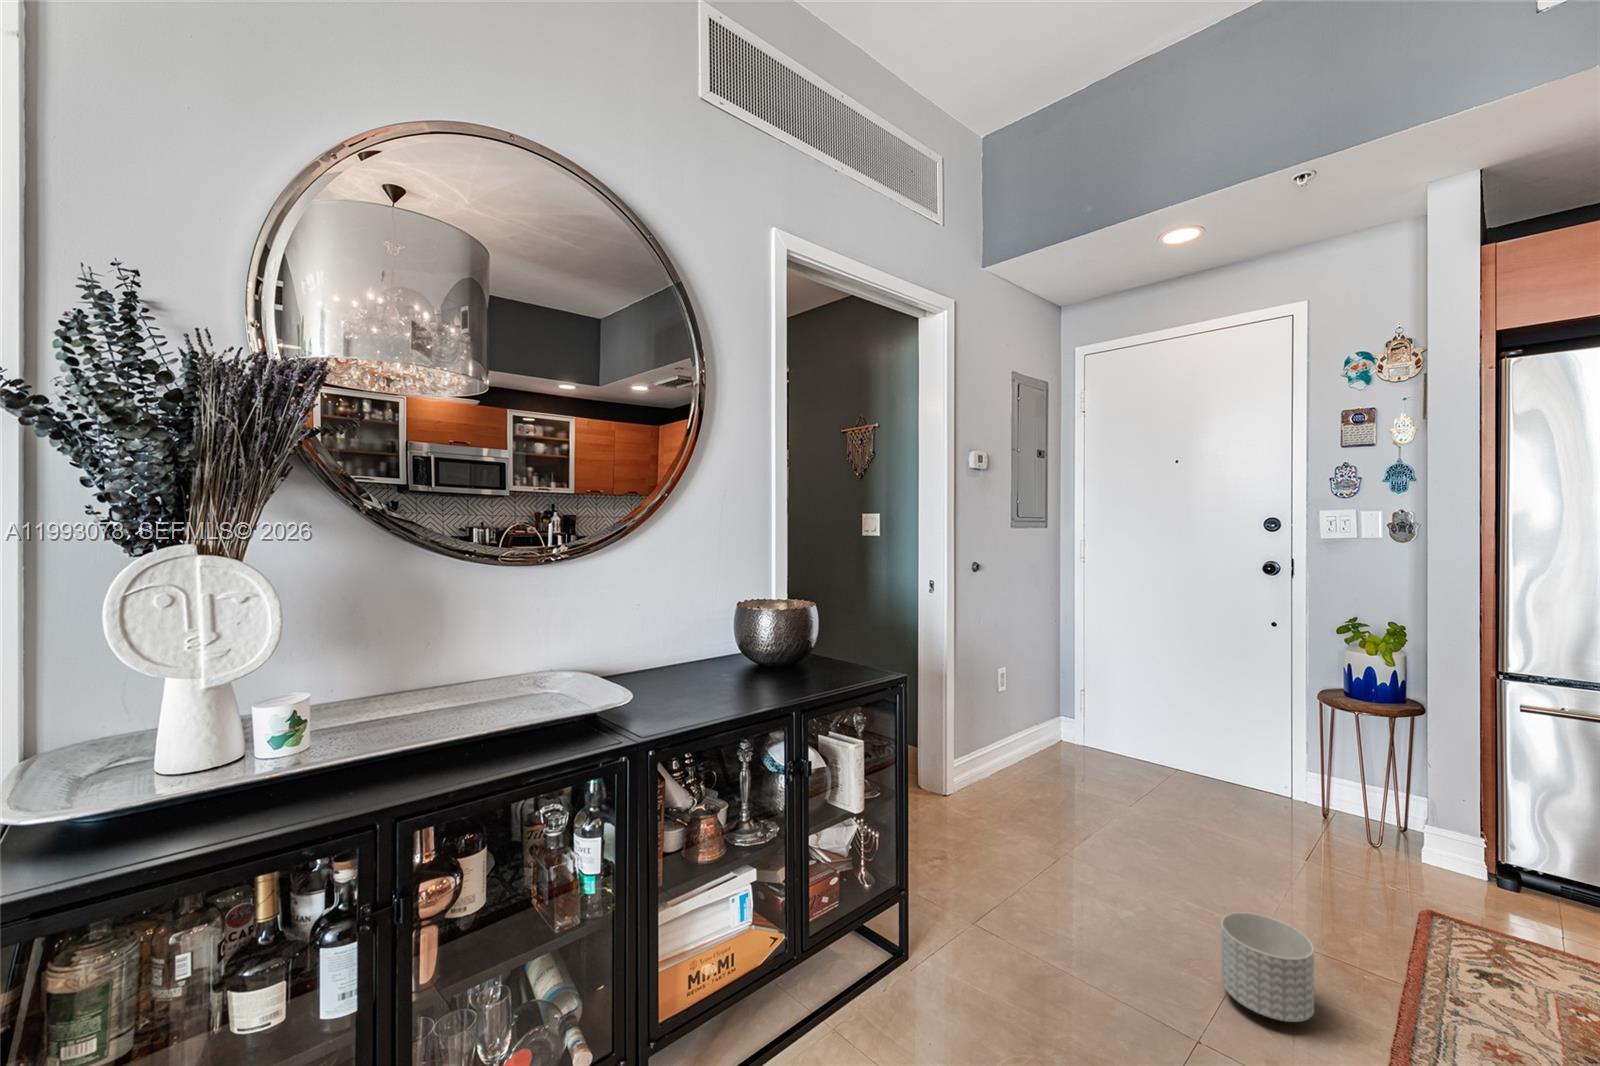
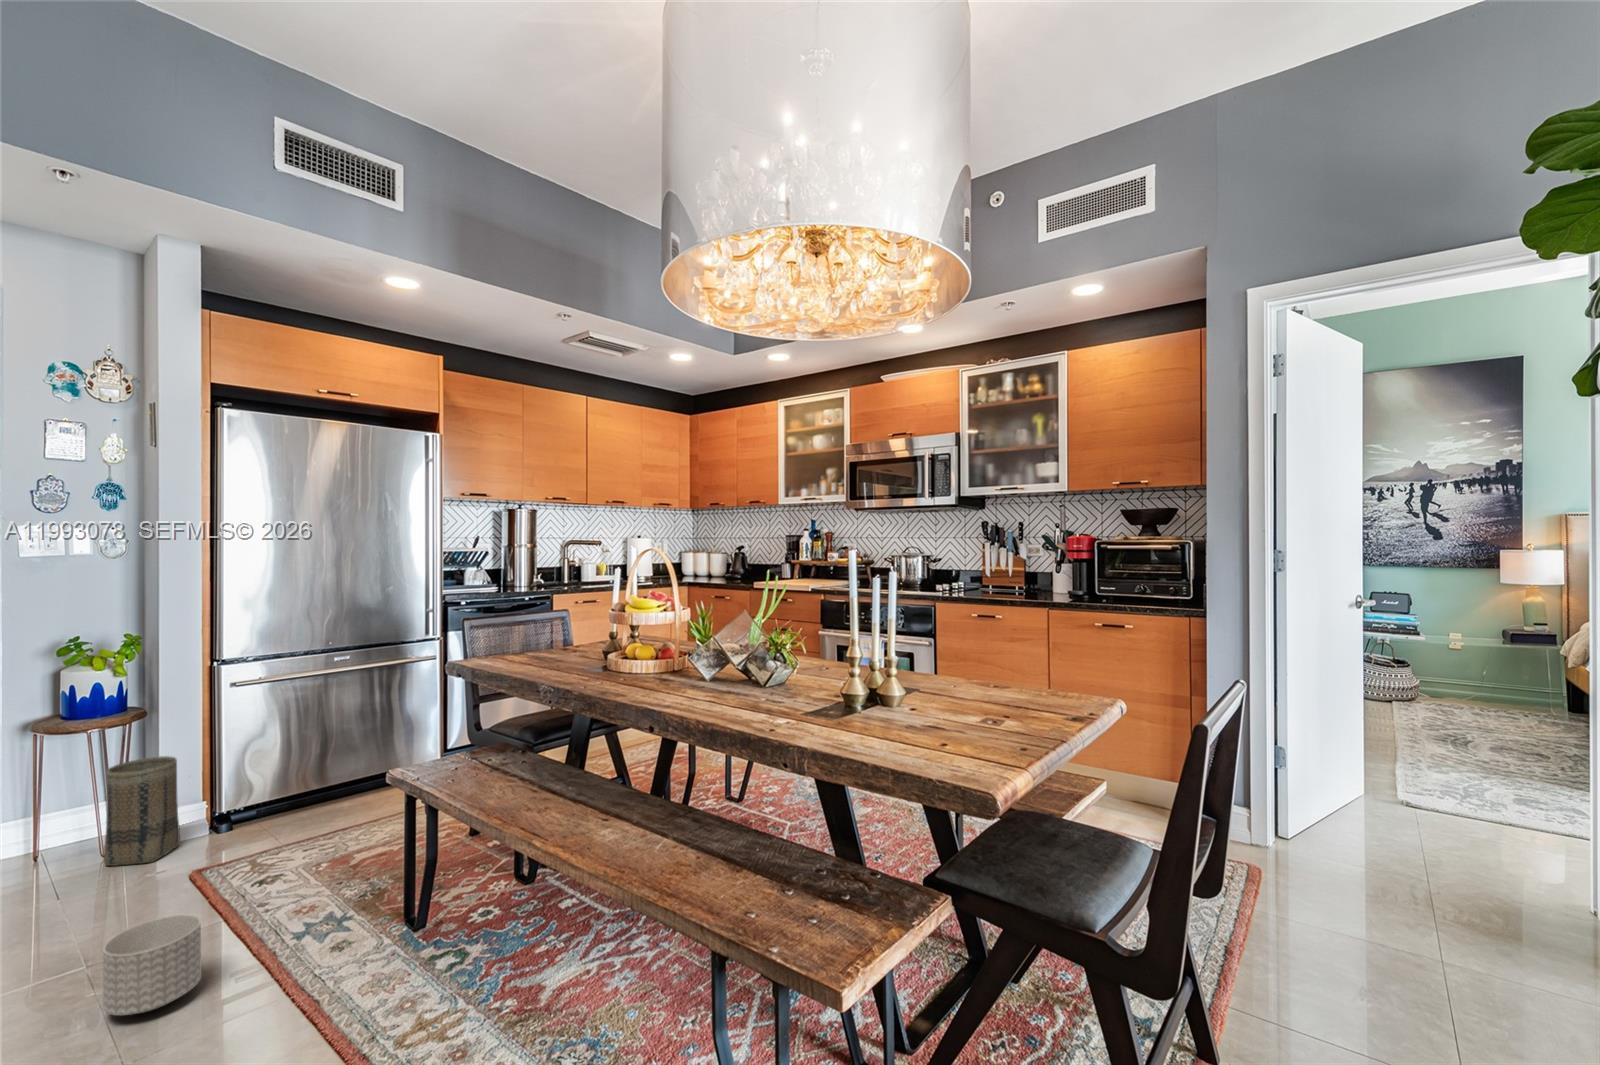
basket: none [1359,756,1443,875] -> present [104,756,180,866]

